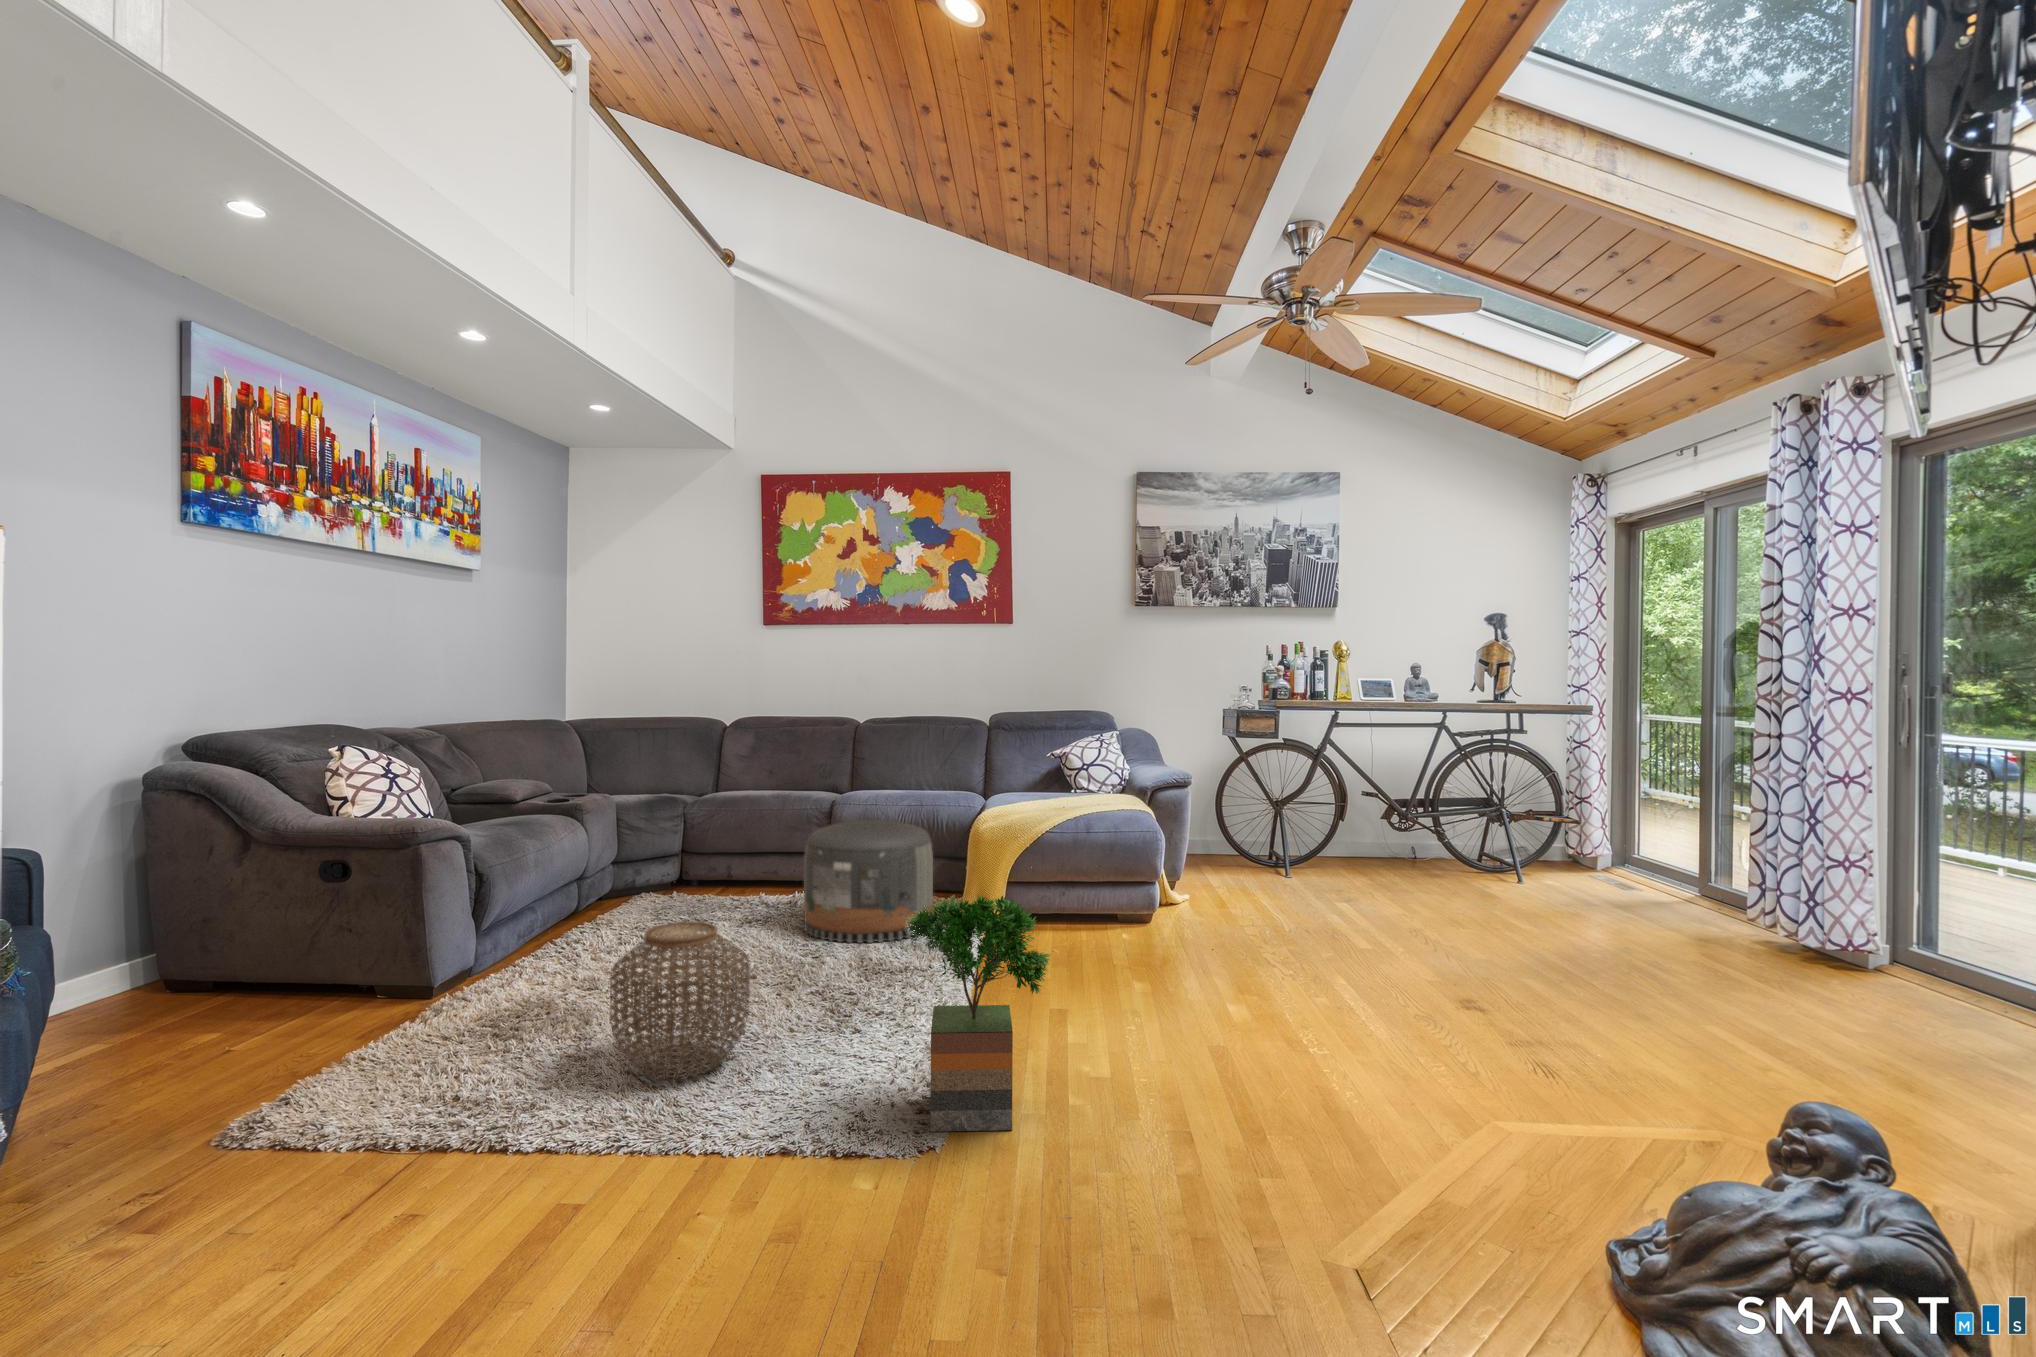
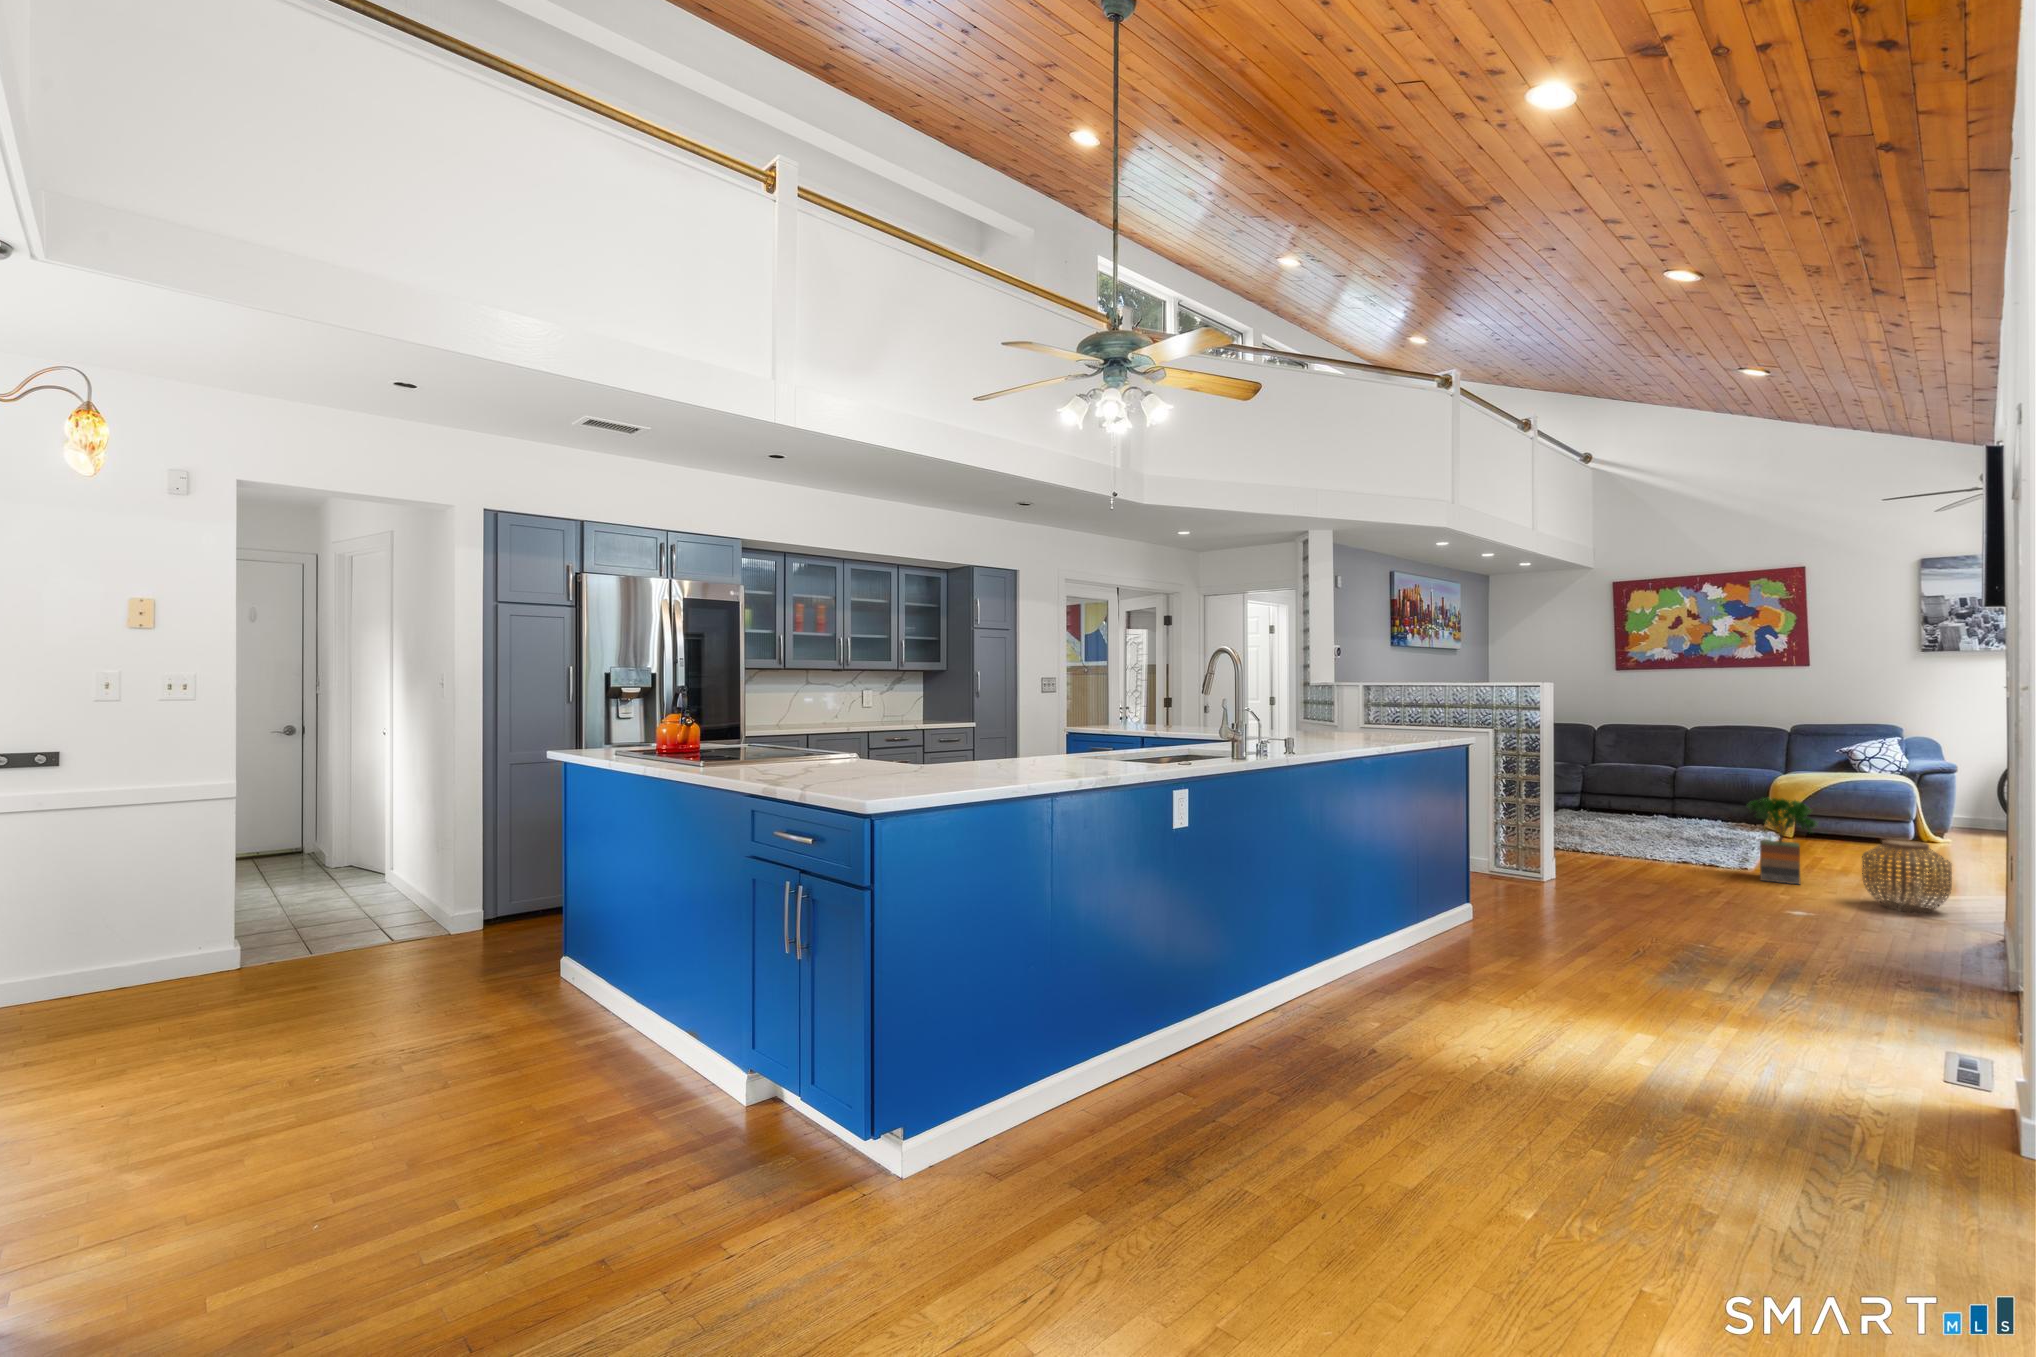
pouf: present [804,820,933,943] -> none [1669,779,1751,838]
woven basket: present [610,922,750,1079] -> present [1862,839,1952,913]

